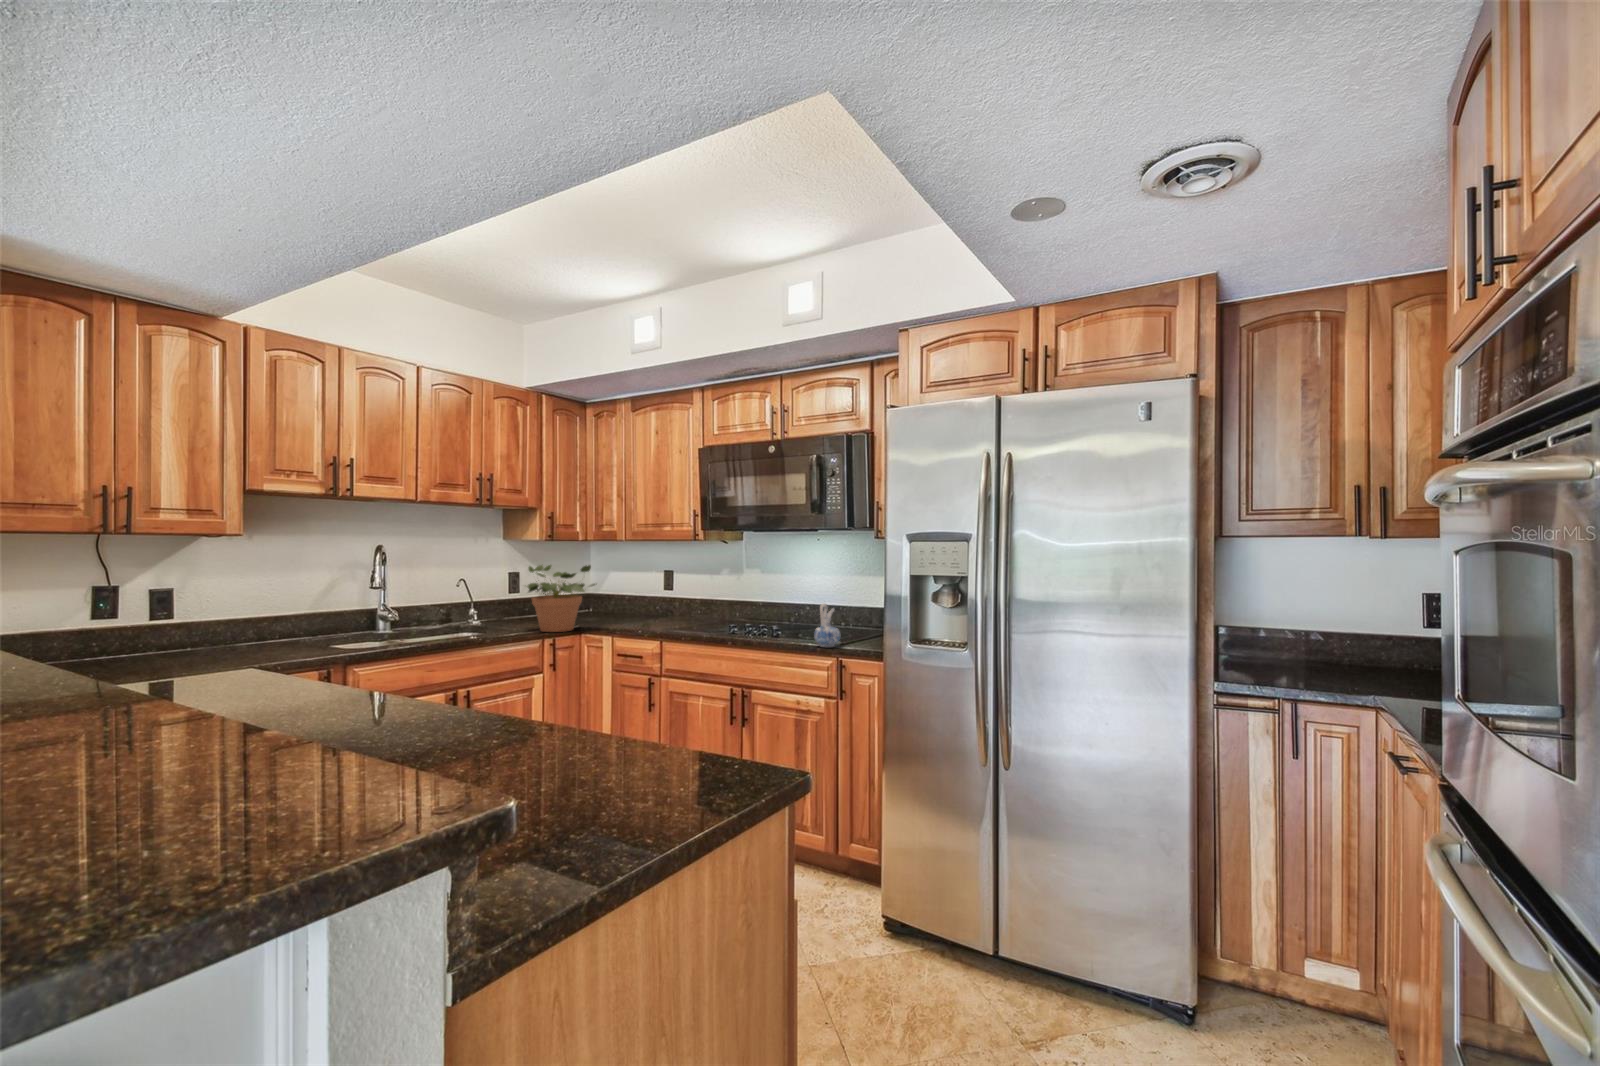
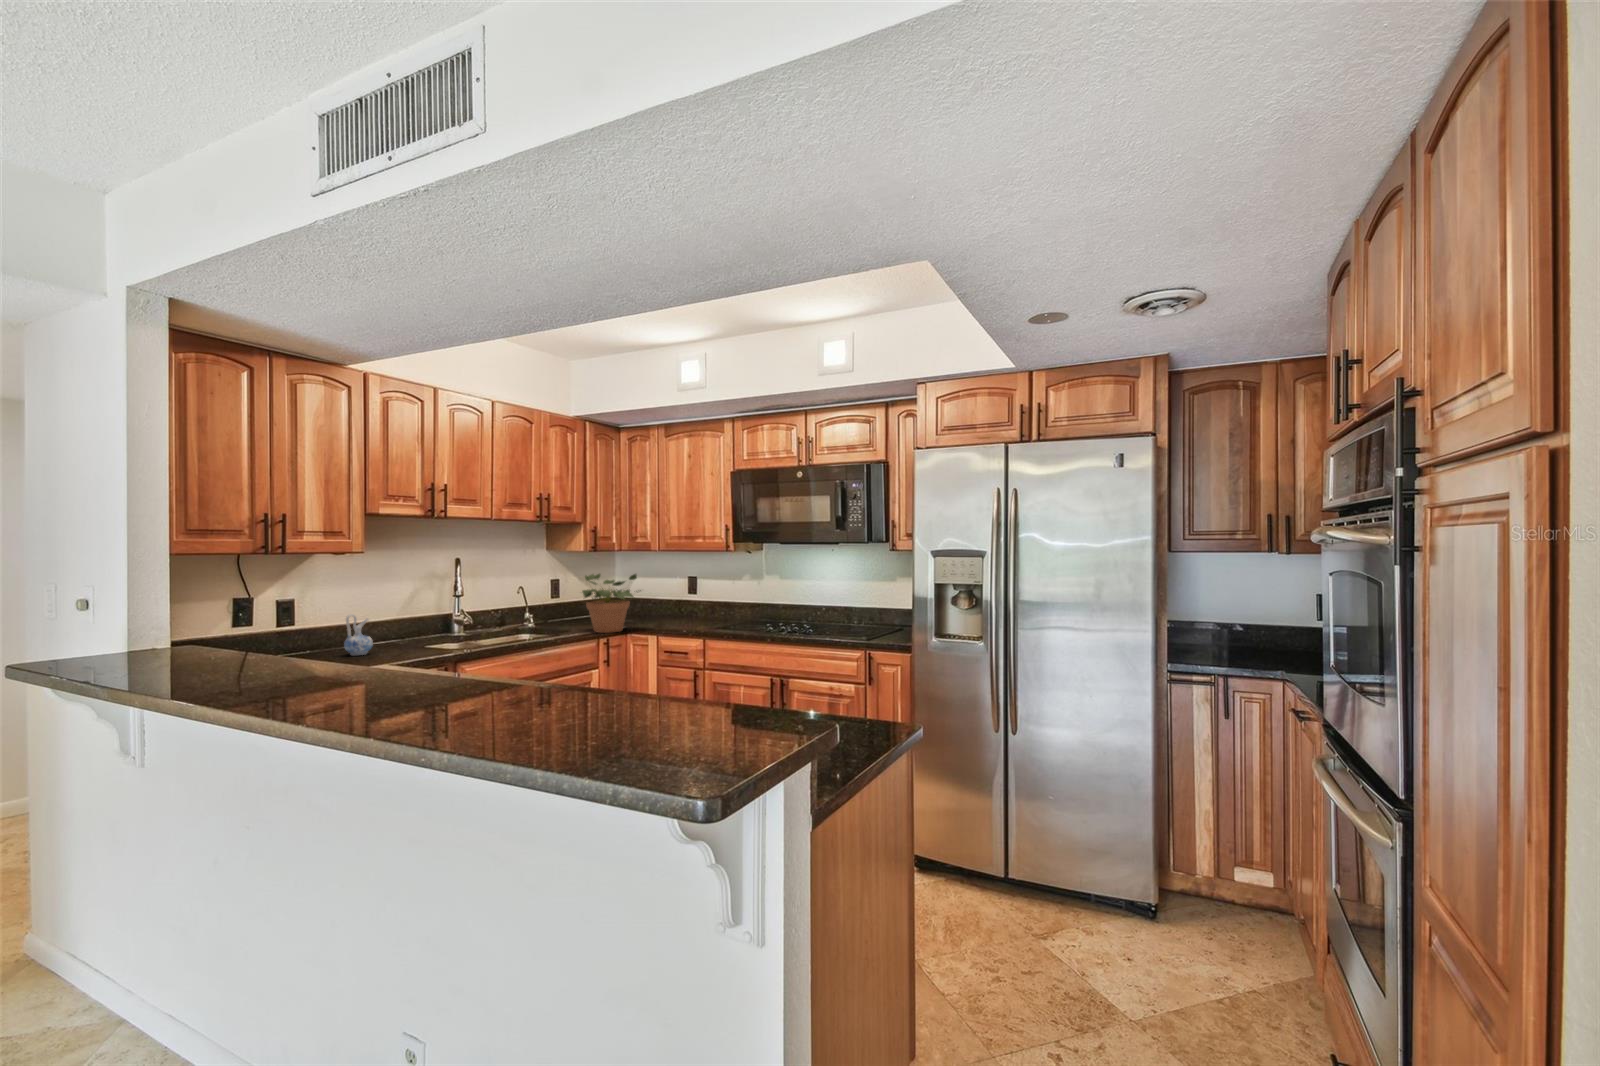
ceramic pitcher: present [814,603,840,647] -> present [344,614,373,655]

